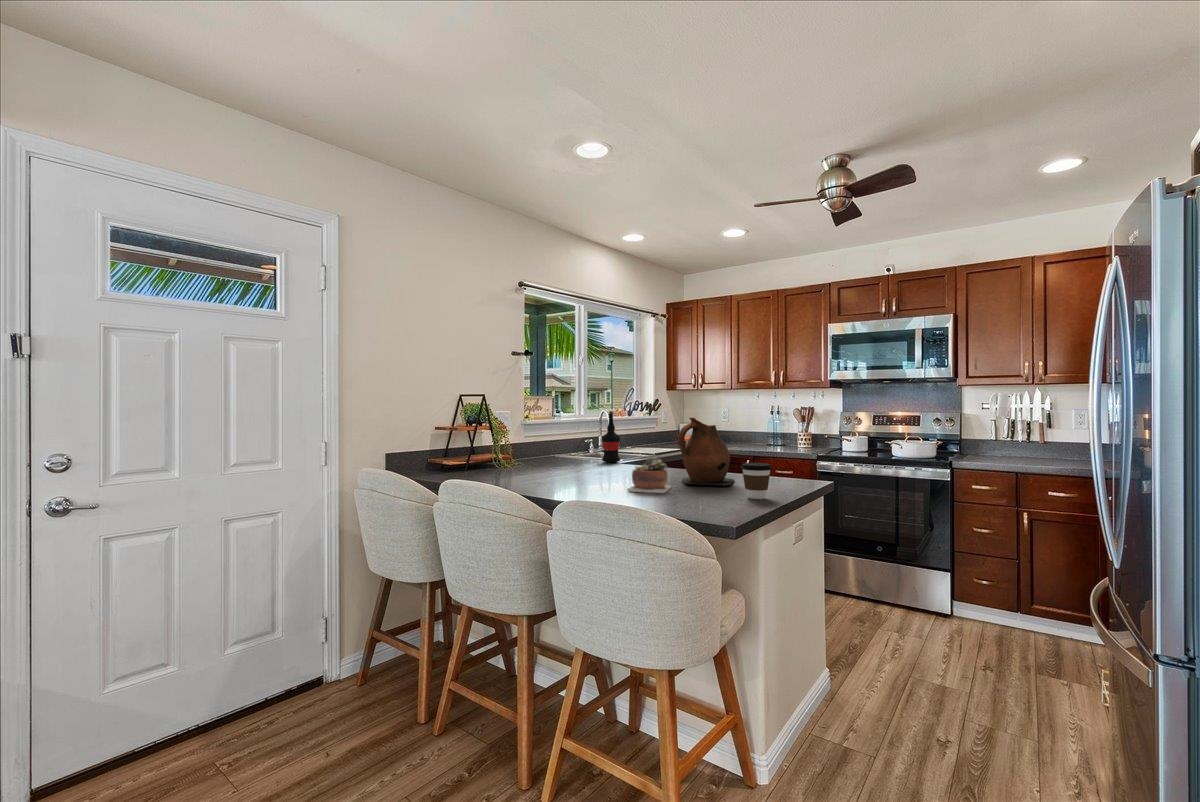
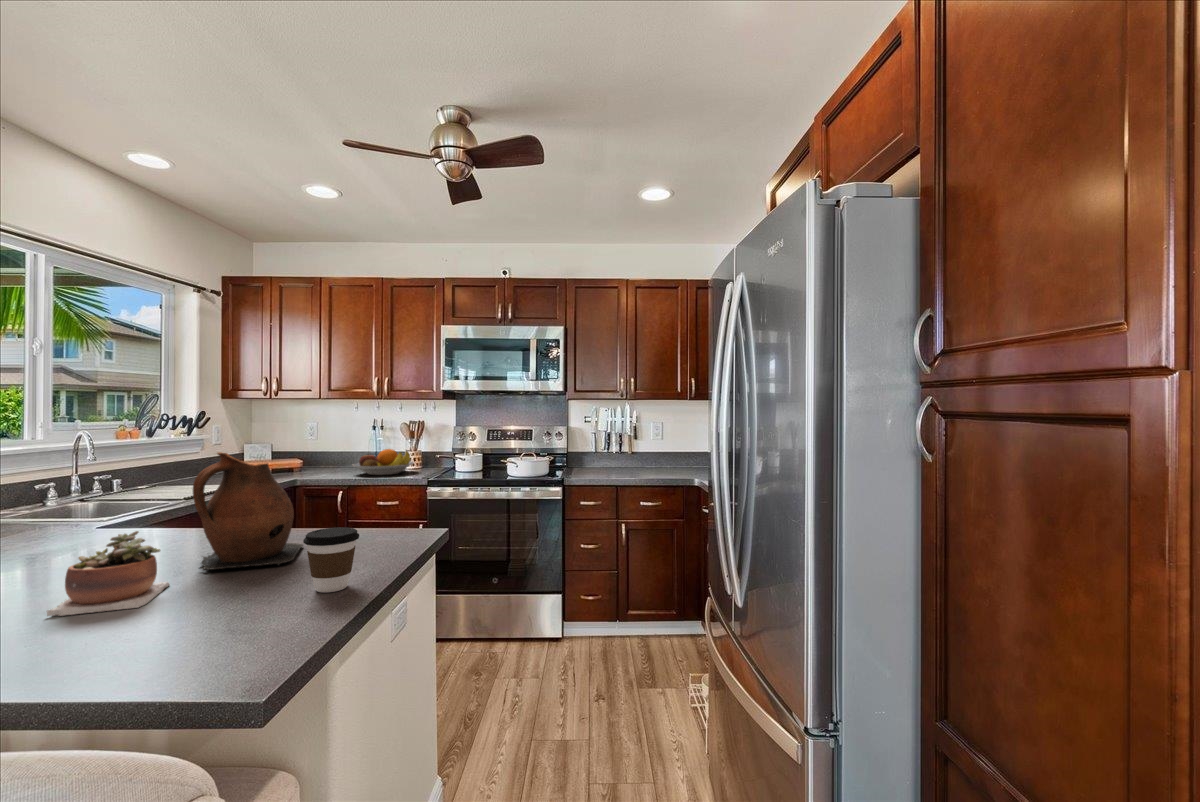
wine bottle: present [602,411,620,462] -> none [56,437,101,527]
fruit bowl: none [756,429,806,450] -> present [352,449,414,475]

